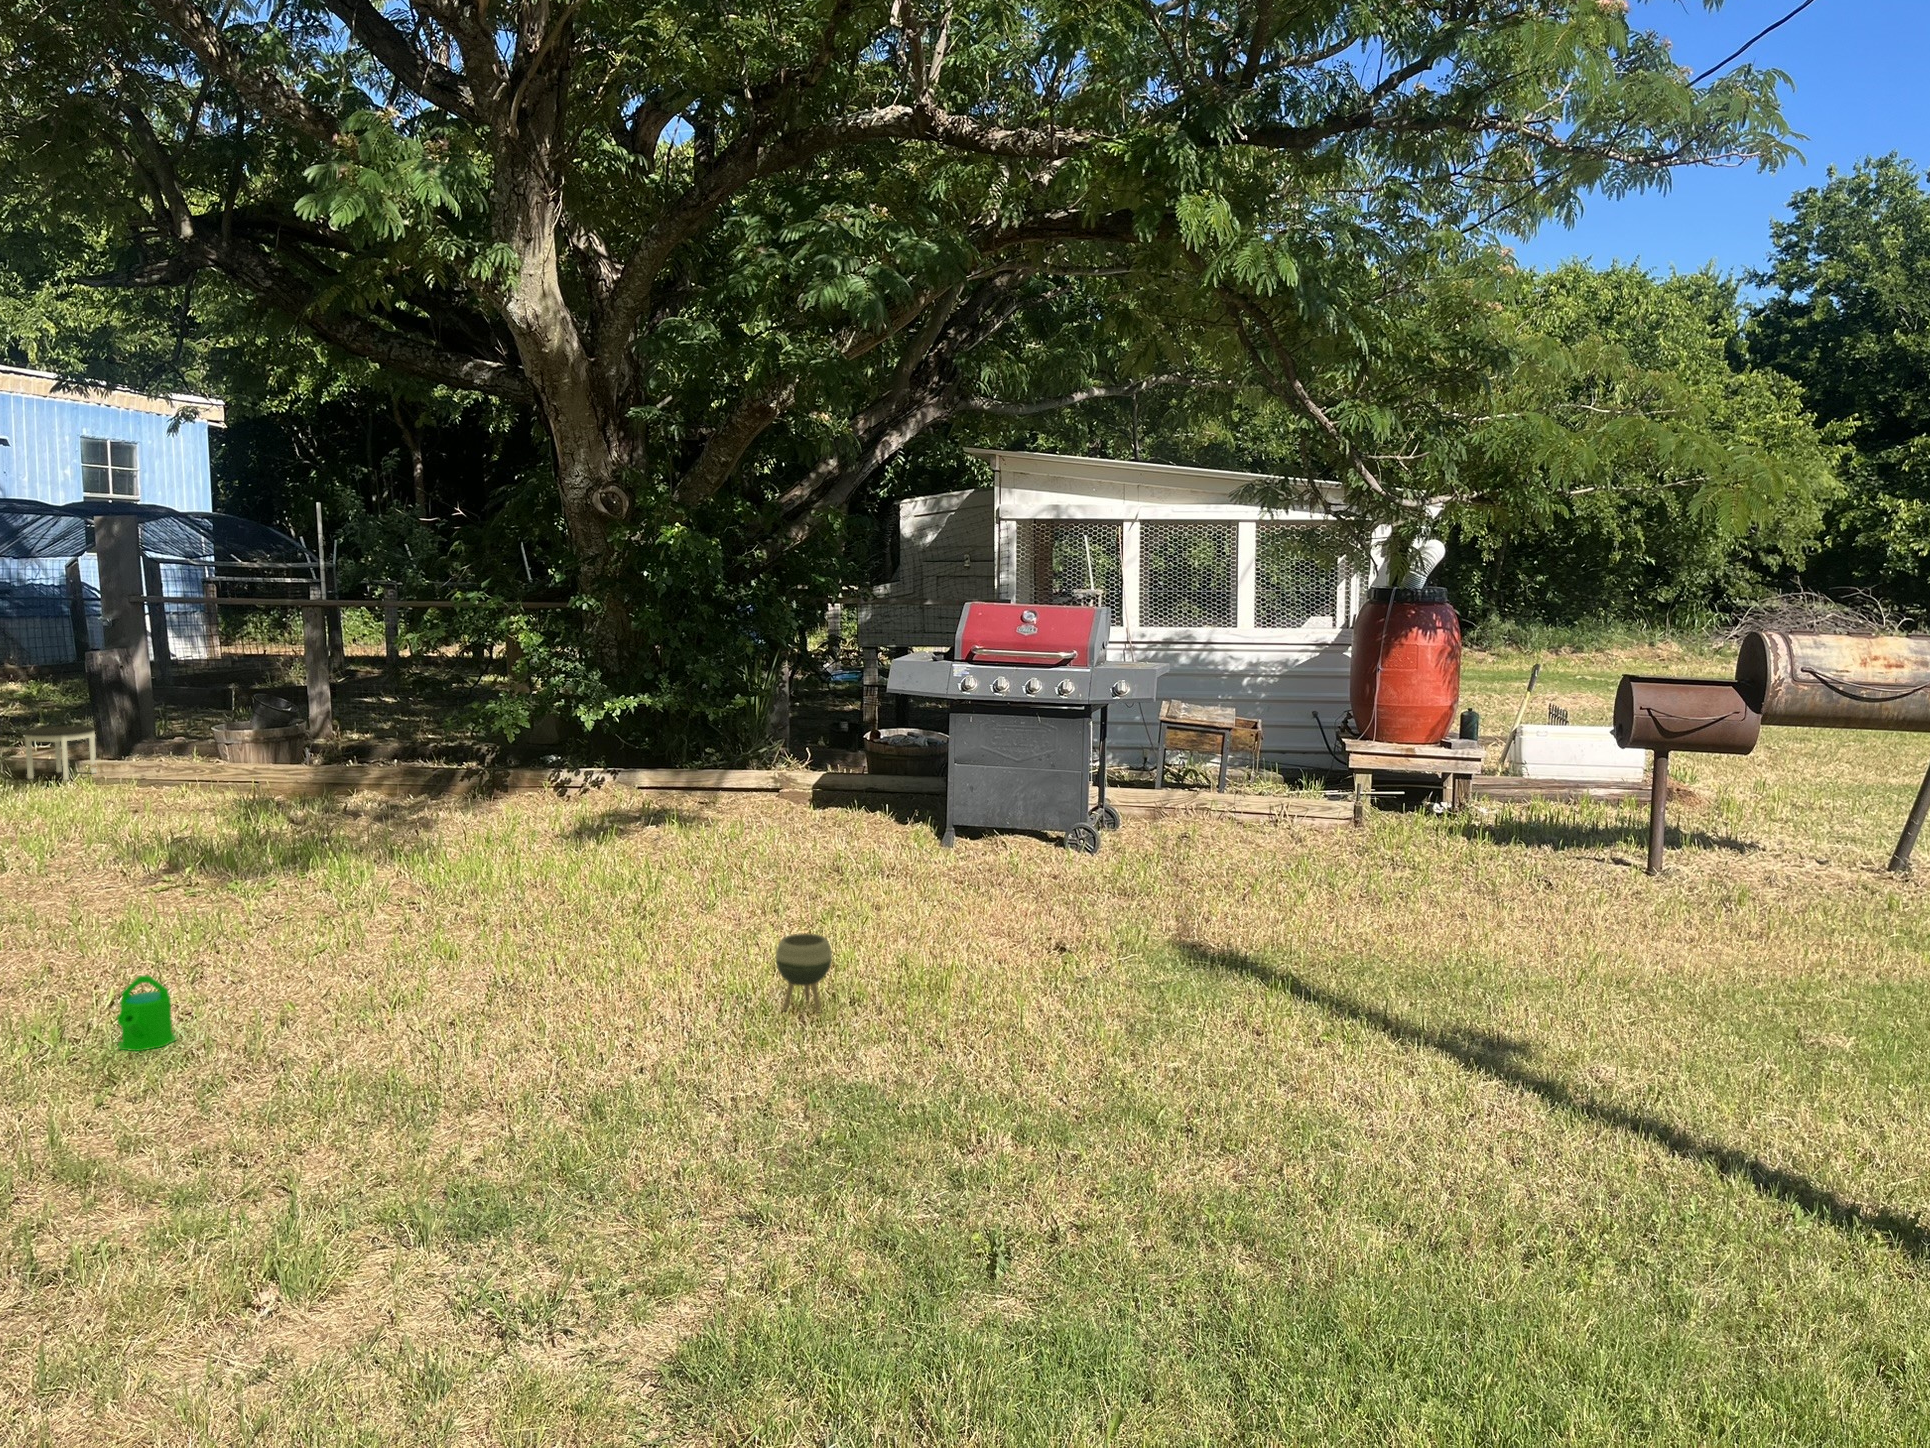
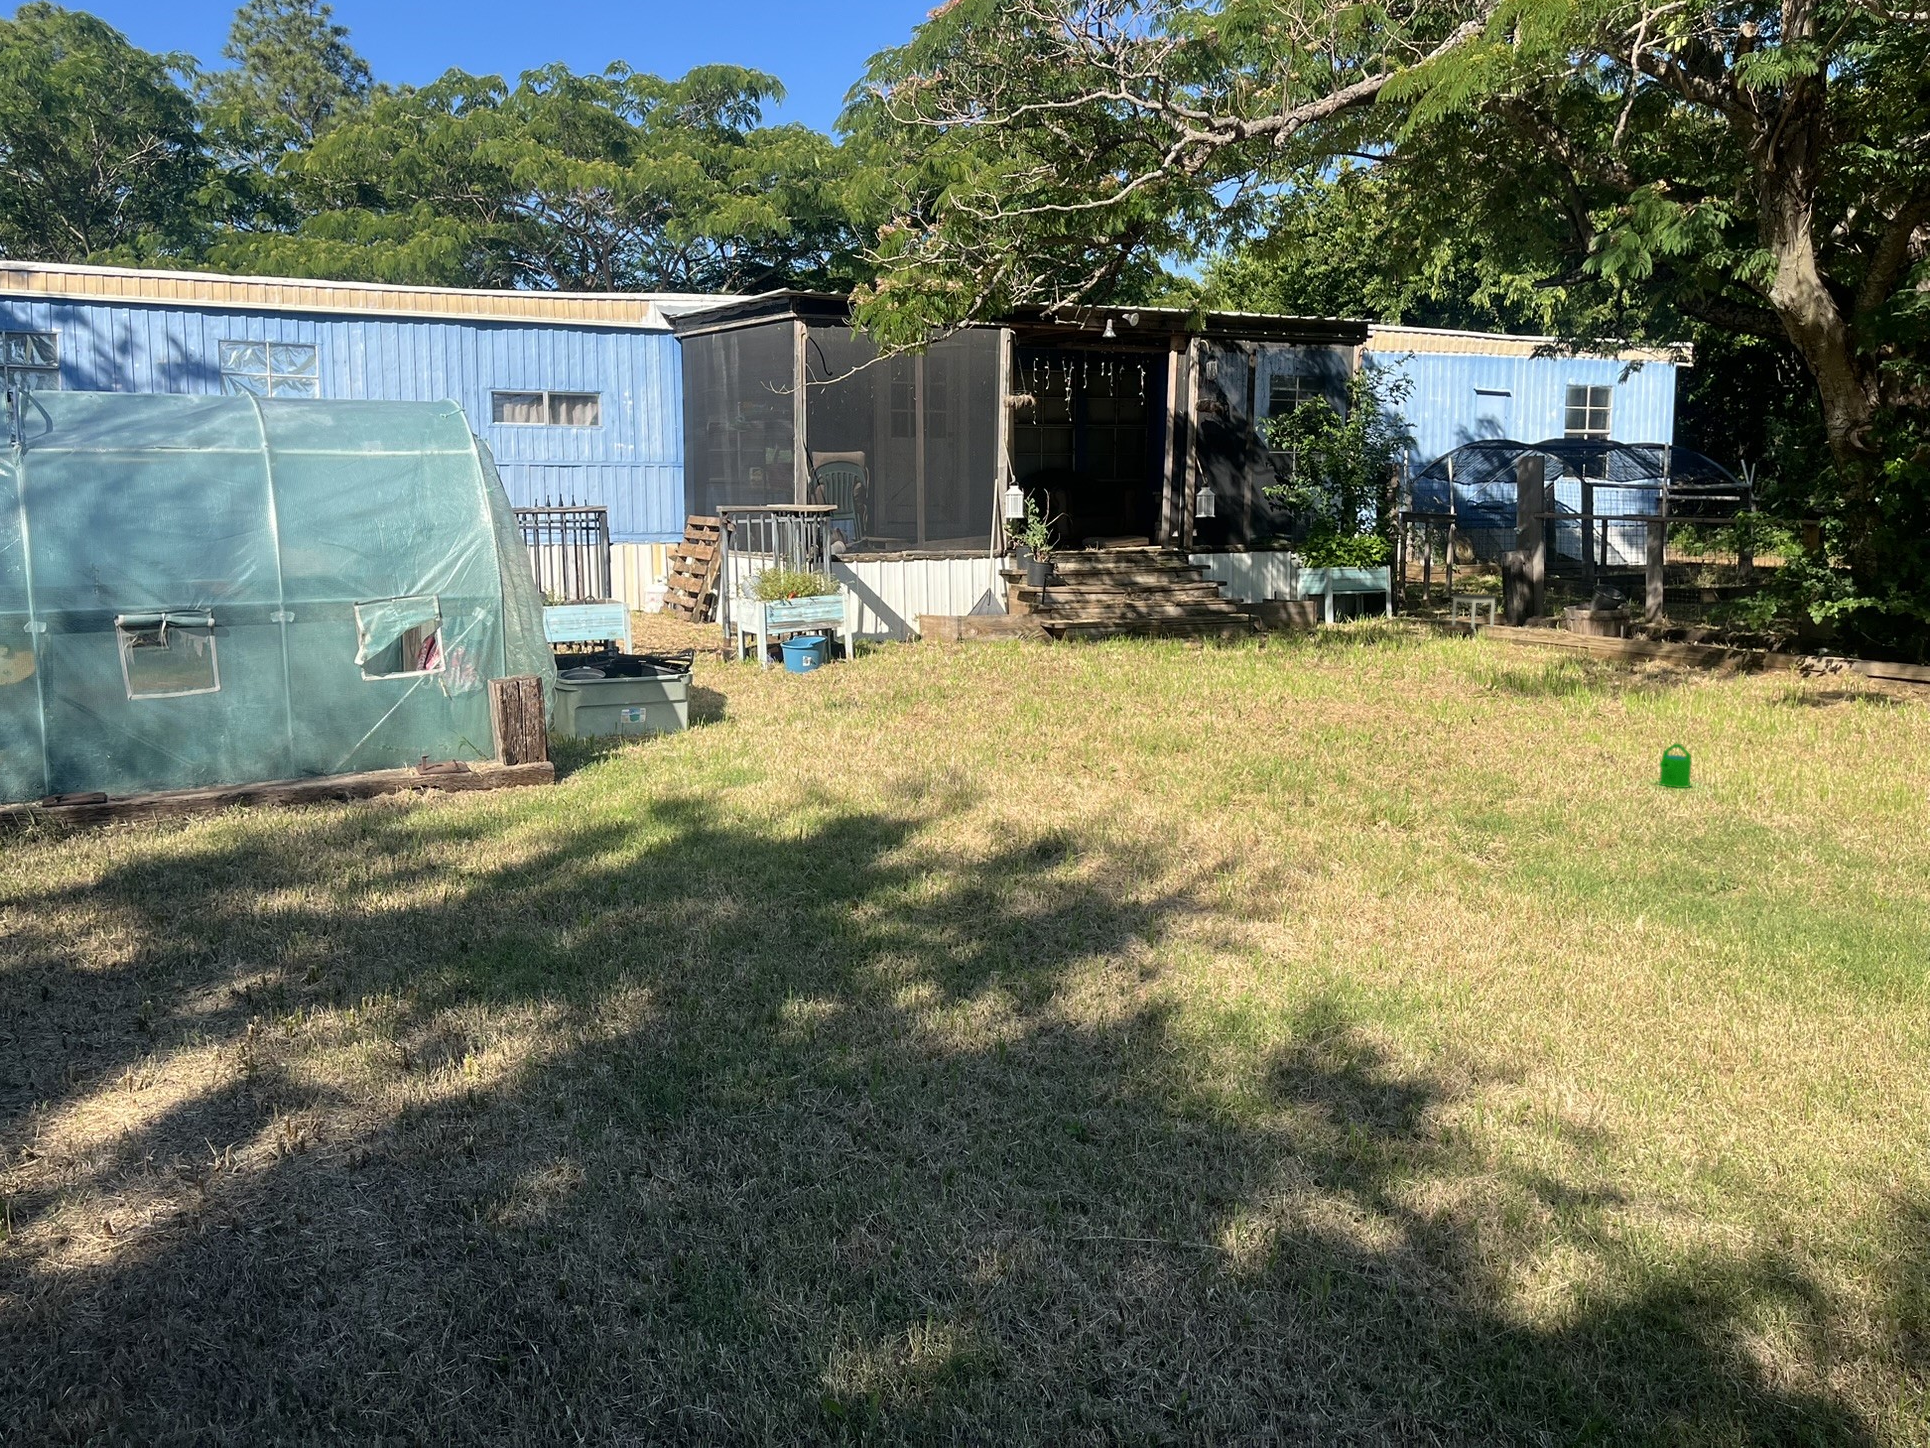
planter: present [776,934,832,1012] -> none [1775,741,1819,794]
watering can: present [117,975,176,1051] -> present [1658,743,1692,788]

